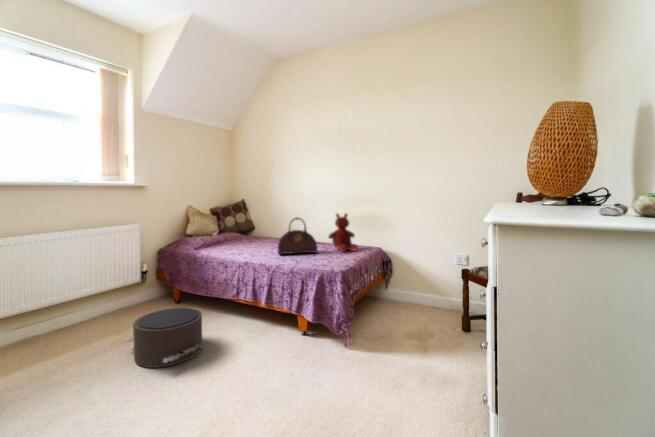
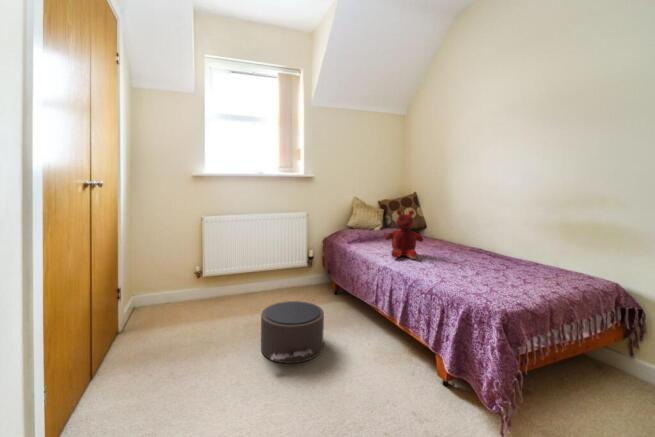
teddy bear: present [329,214,358,252] -> present [385,210,423,259]
handbag: present [278,218,317,254] -> none [428,218,486,271]

